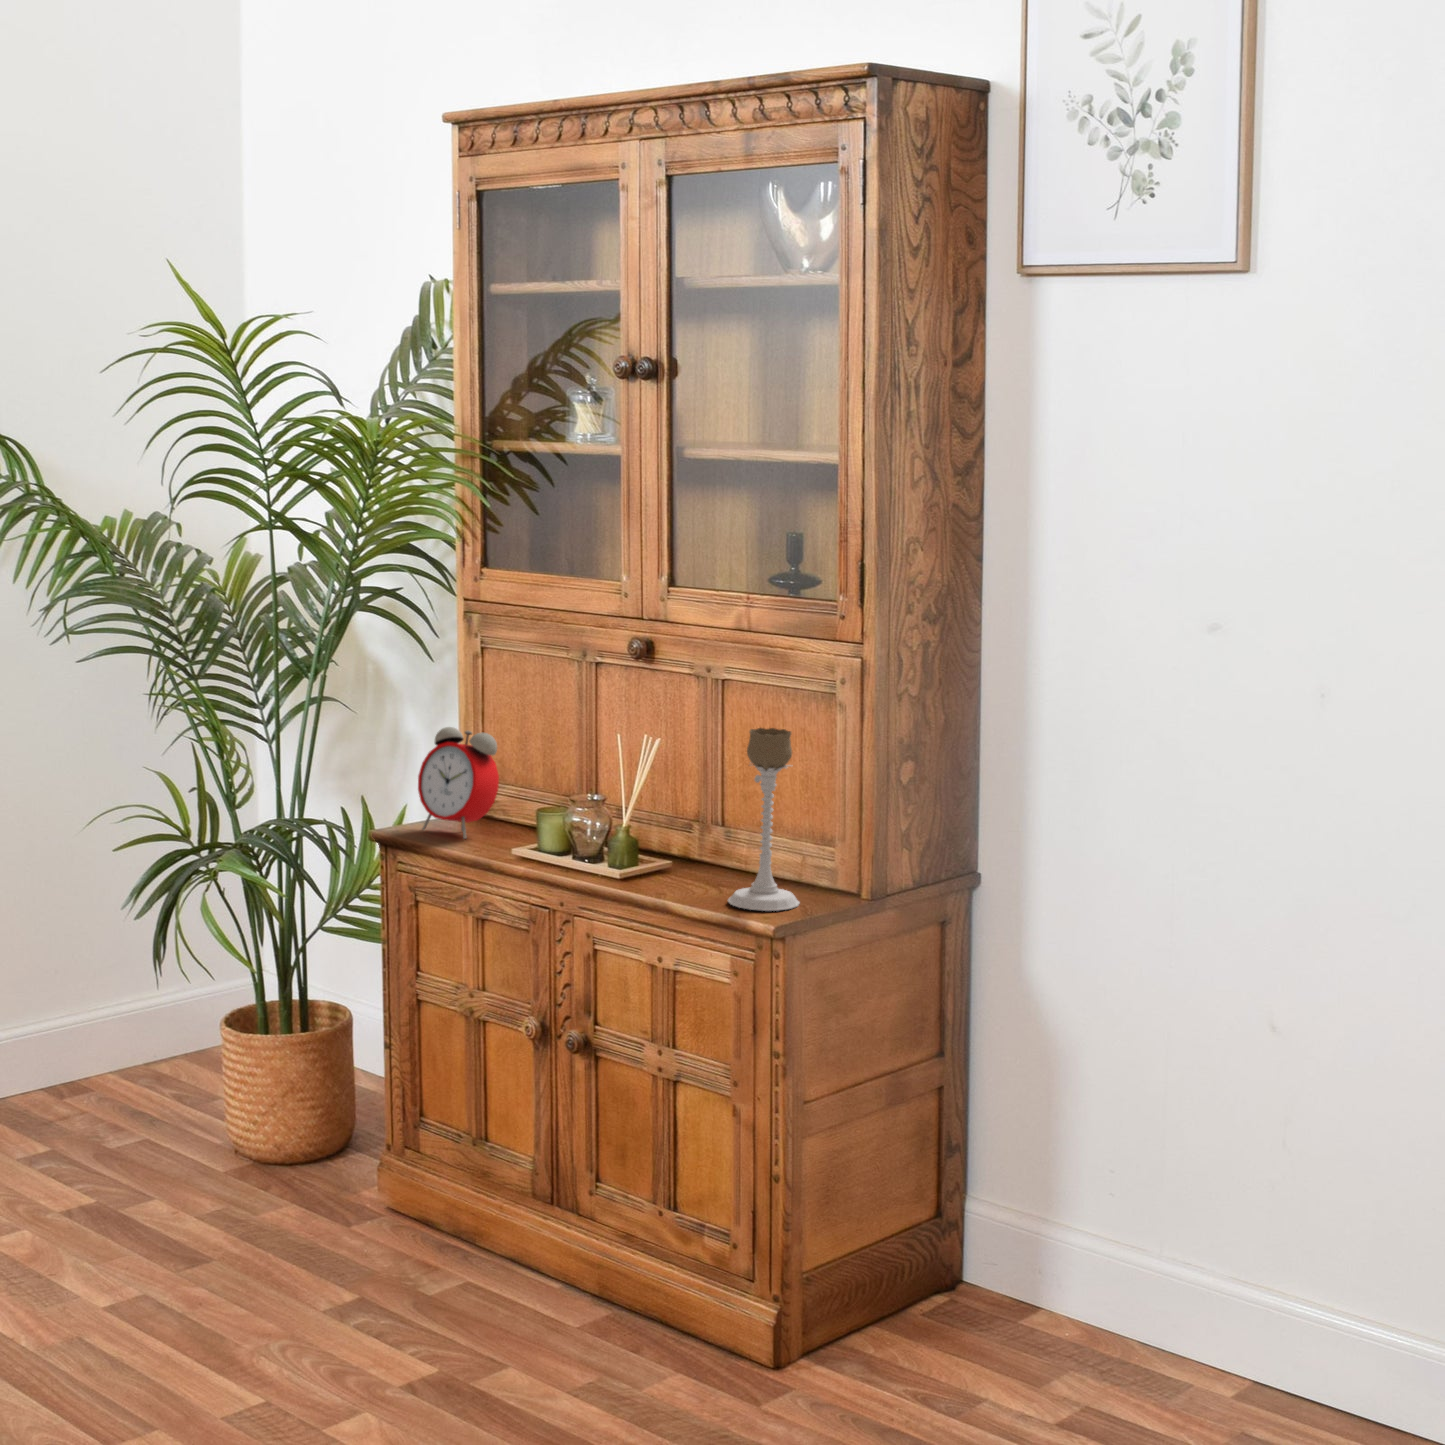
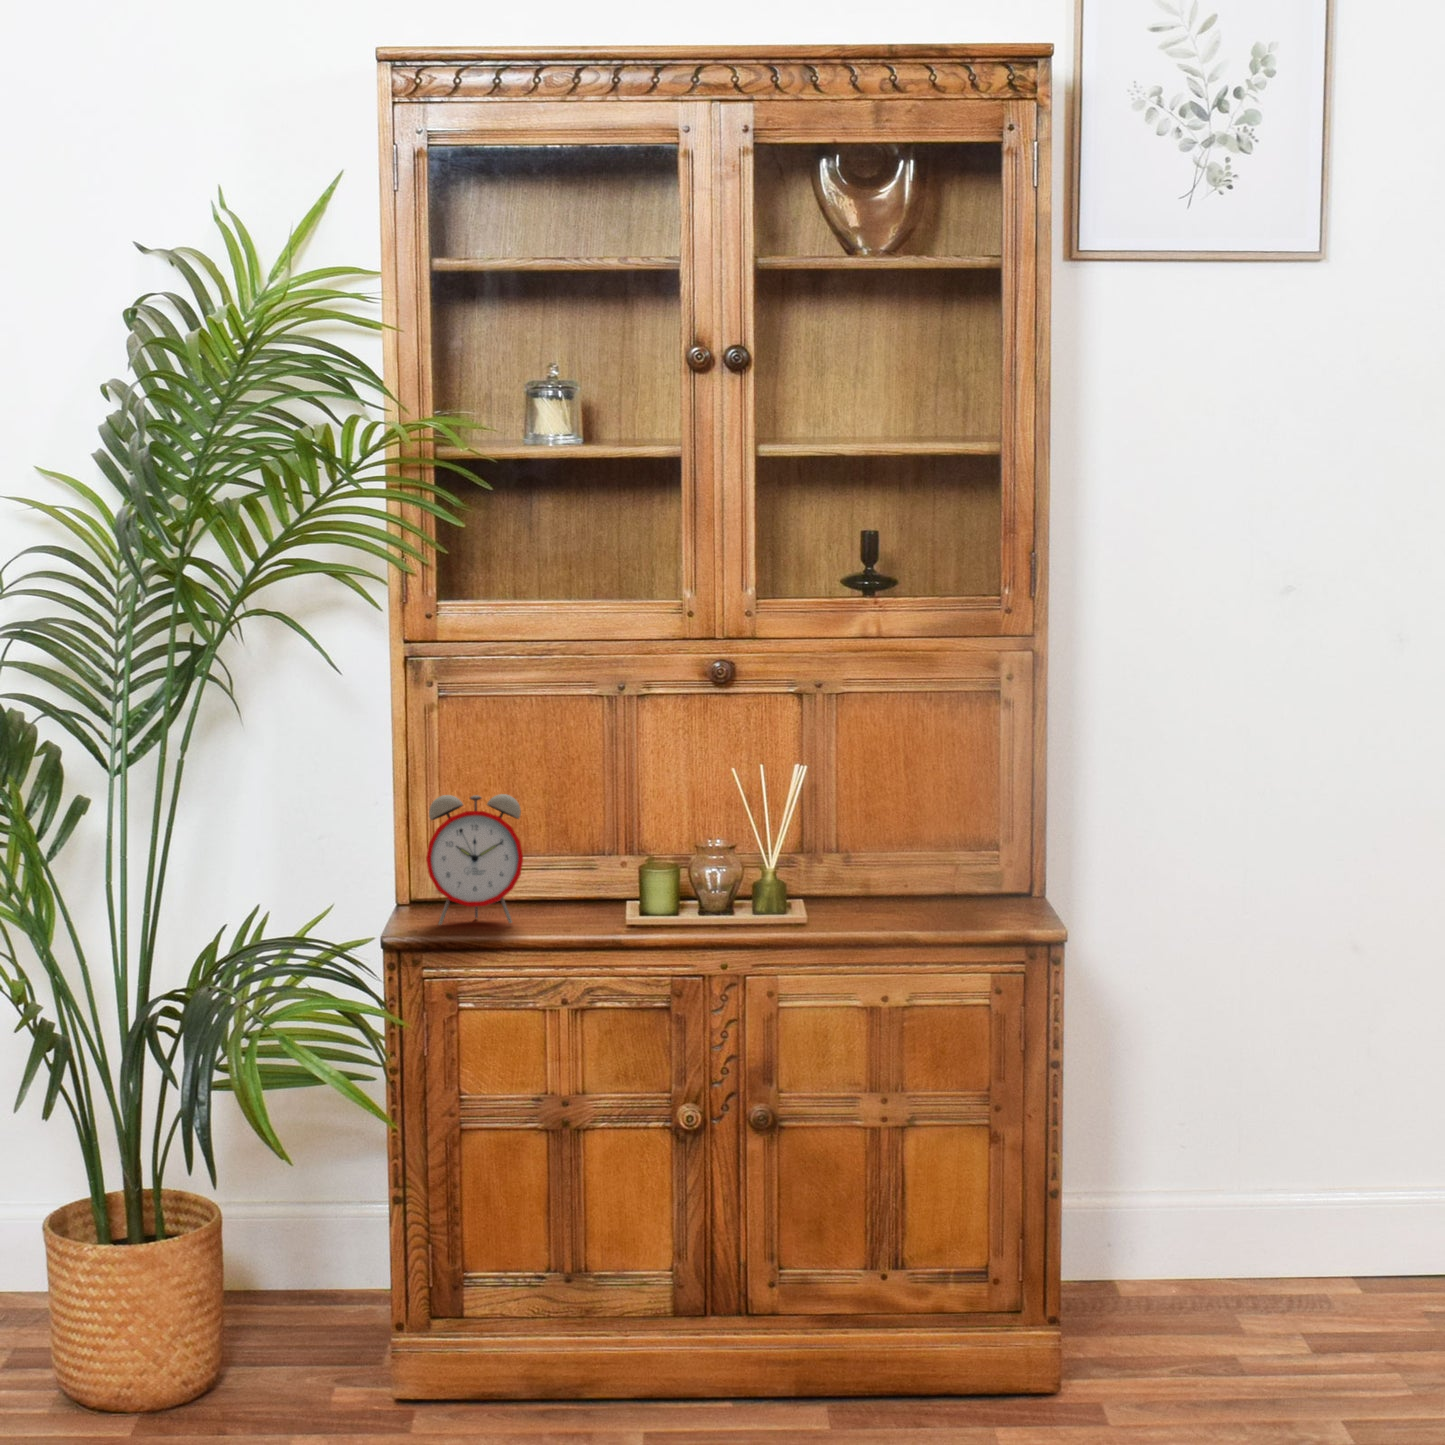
candle holder: present [728,728,799,911] -> none [931,725,1009,921]

